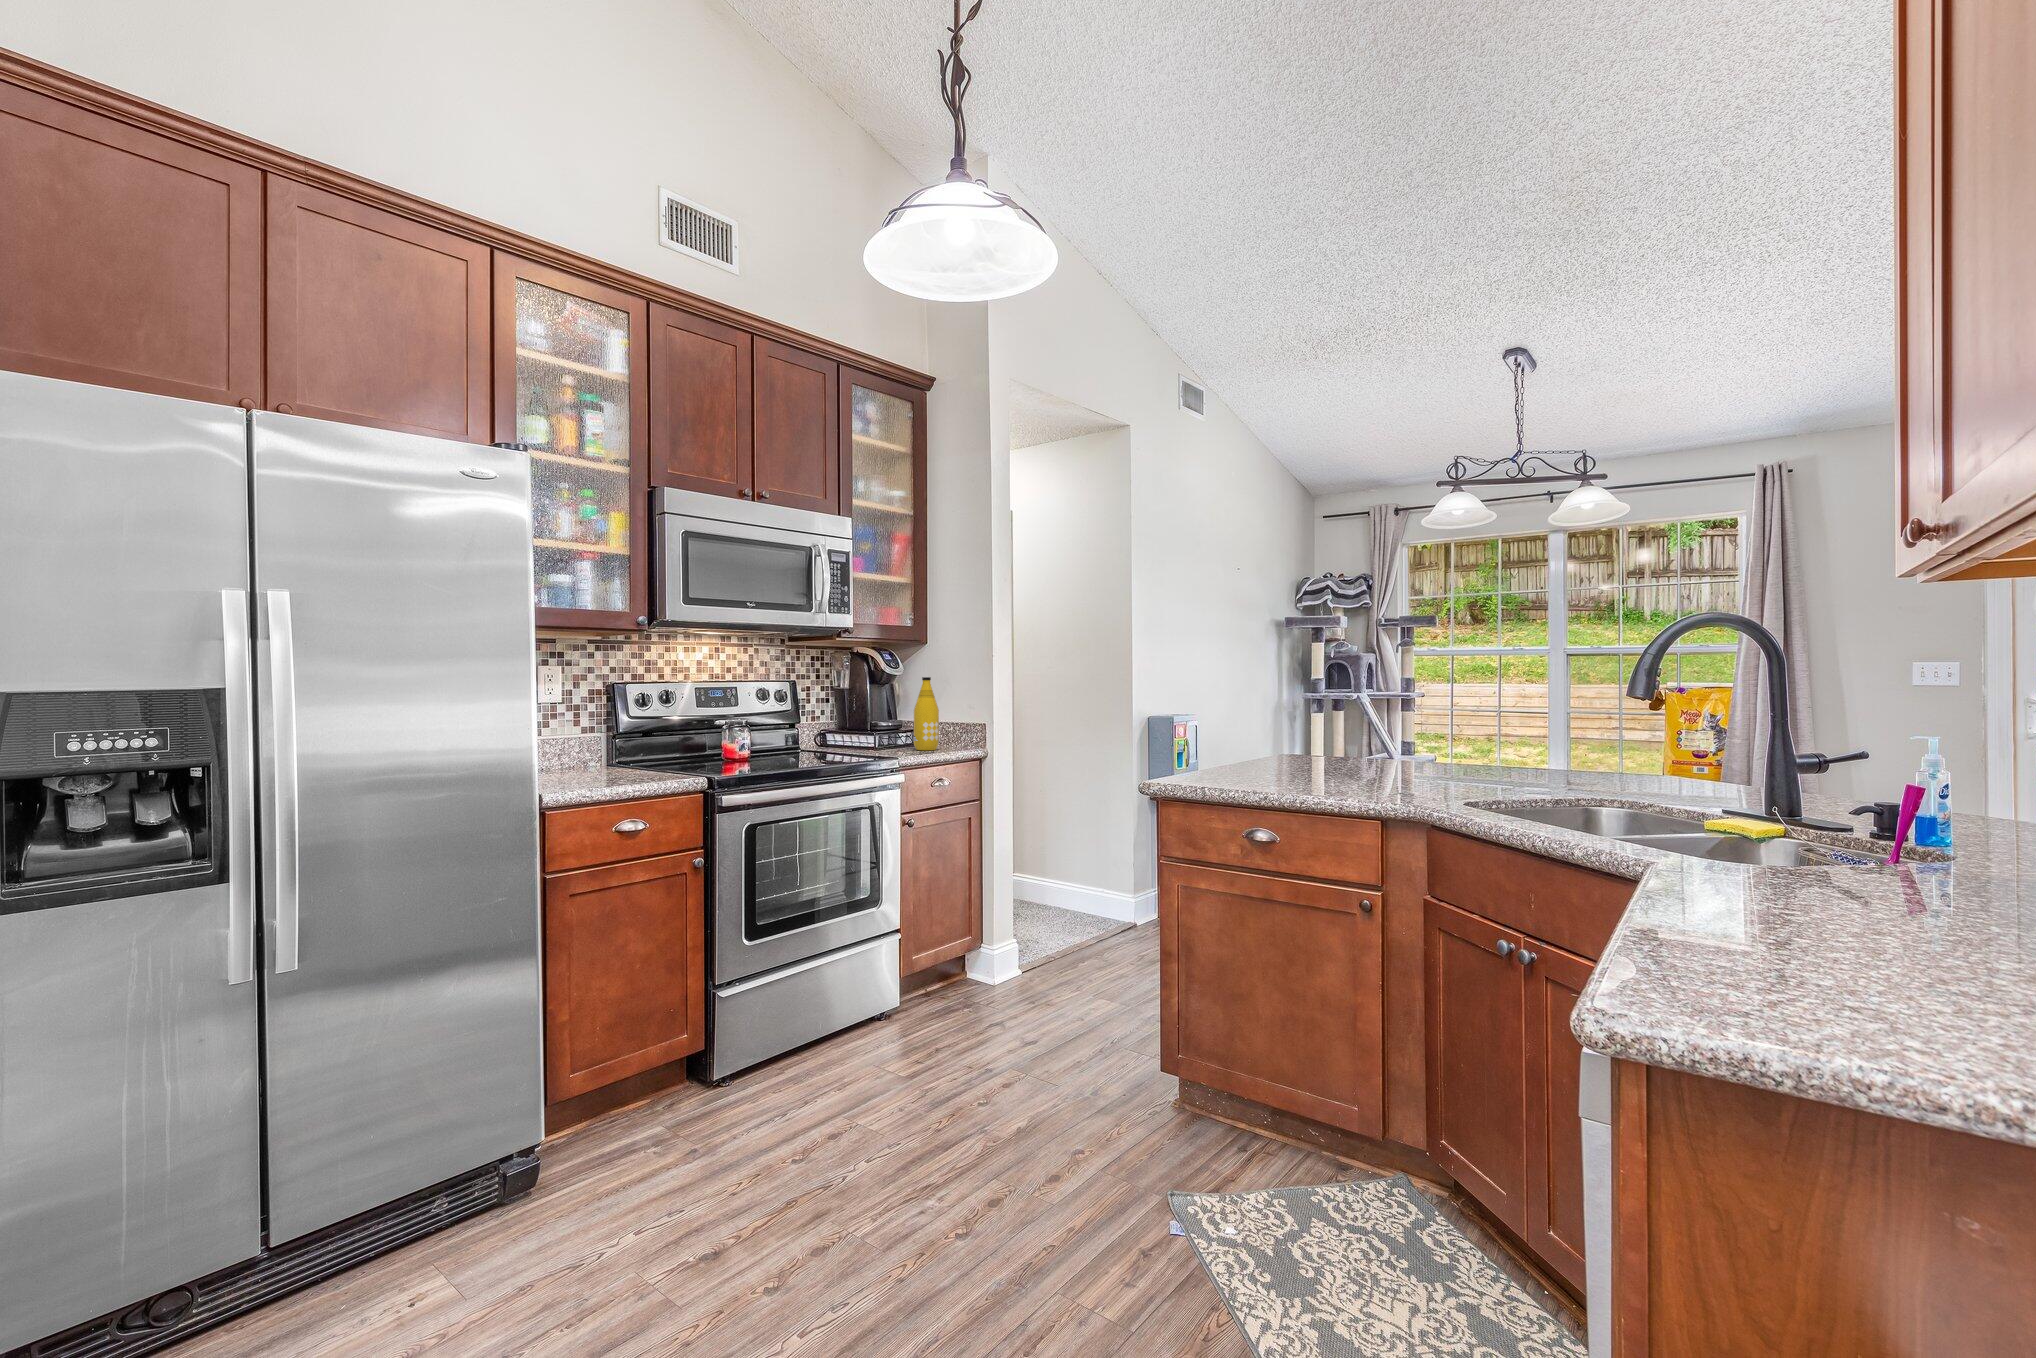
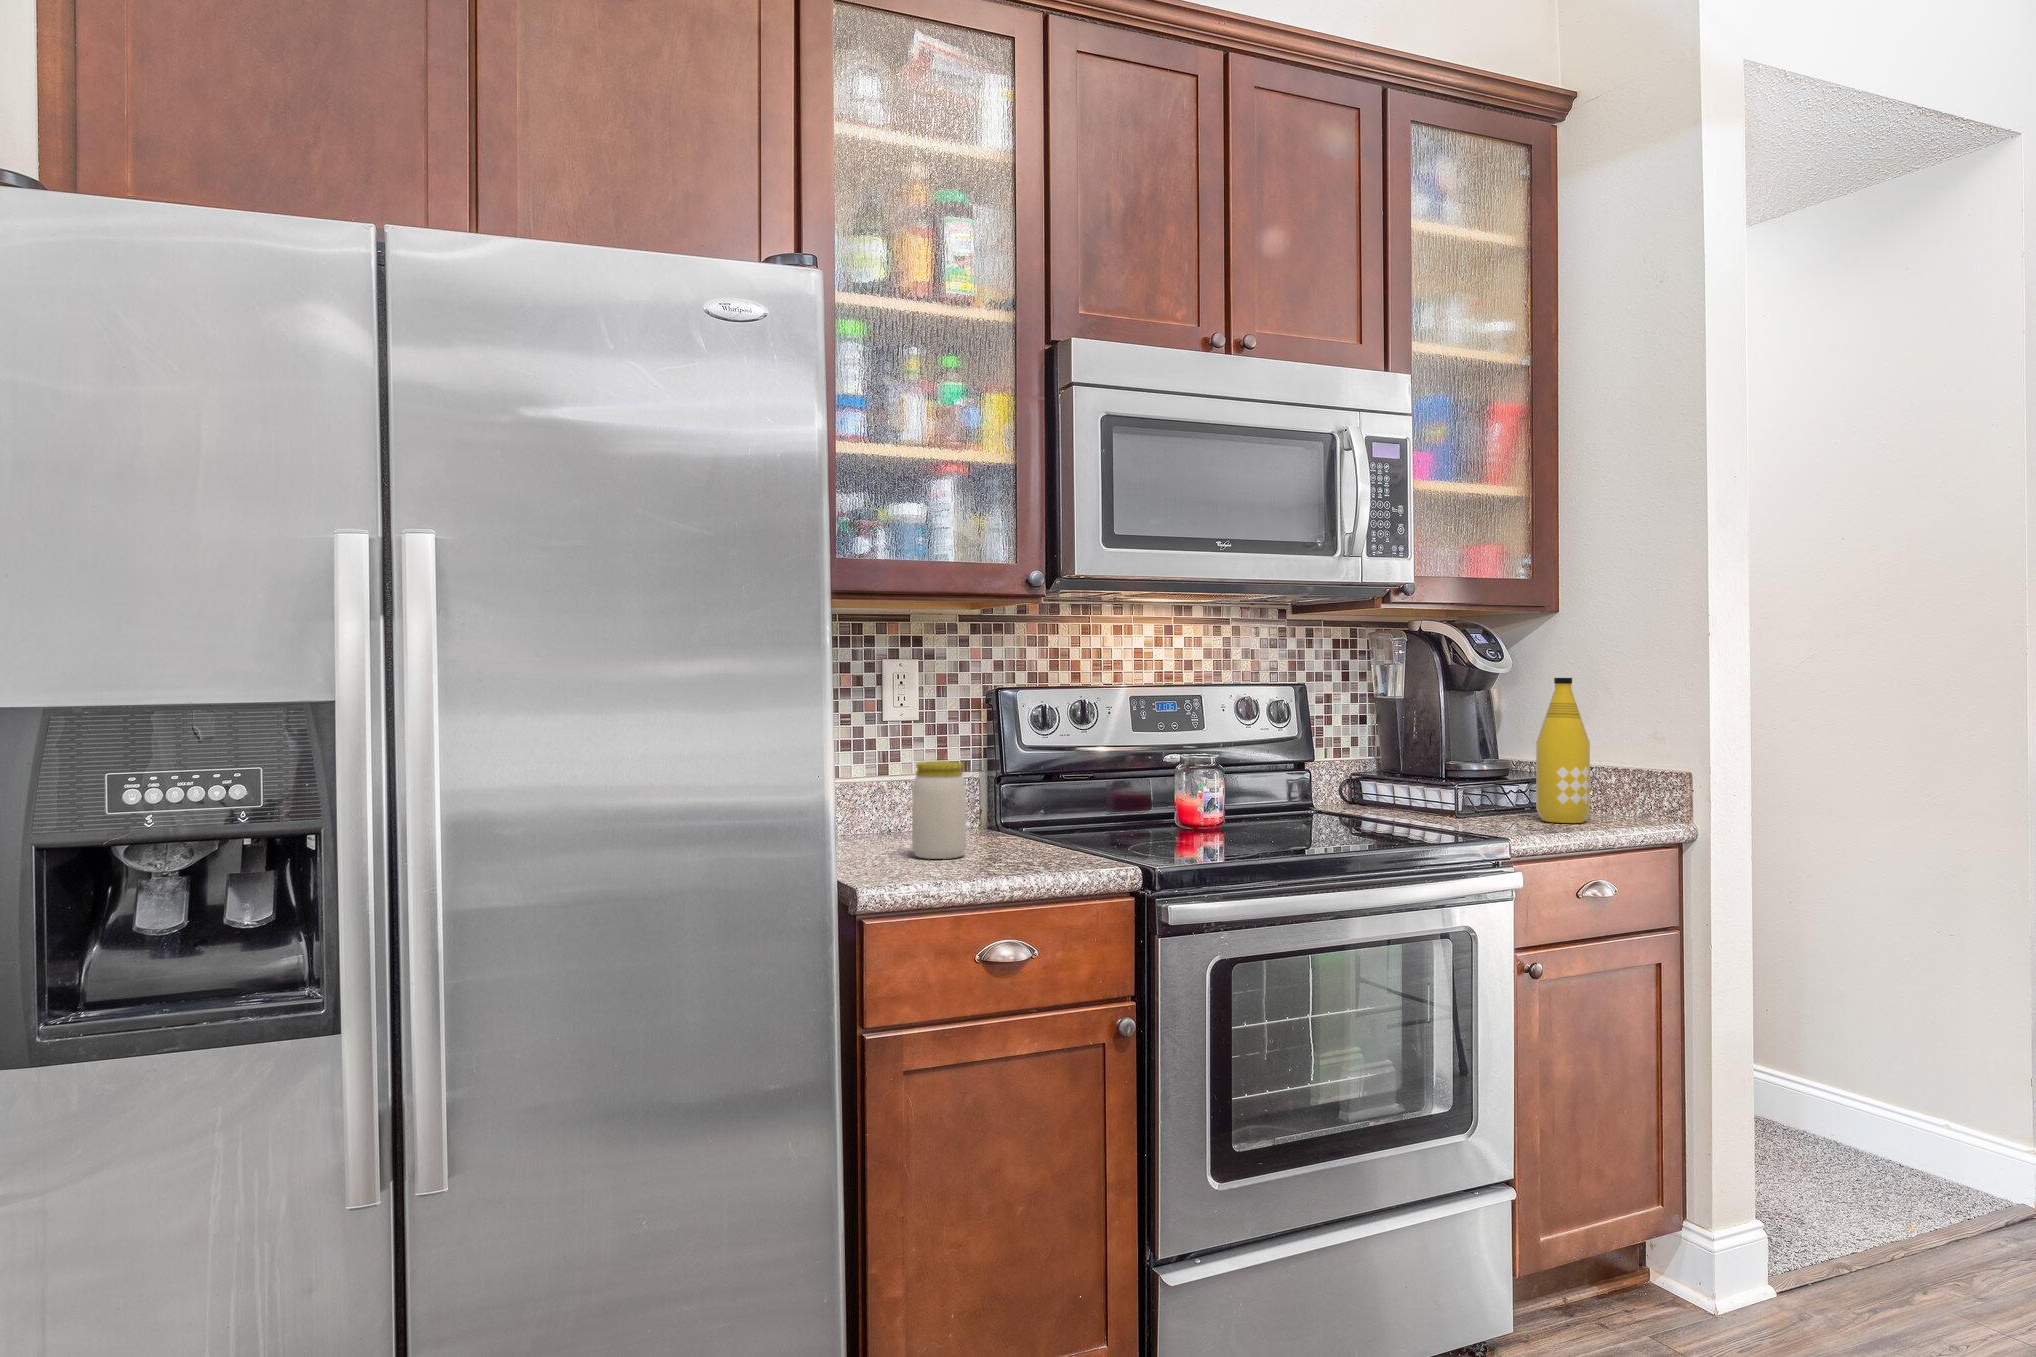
jar: none [569,724,603,779] -> present [912,761,966,859]

